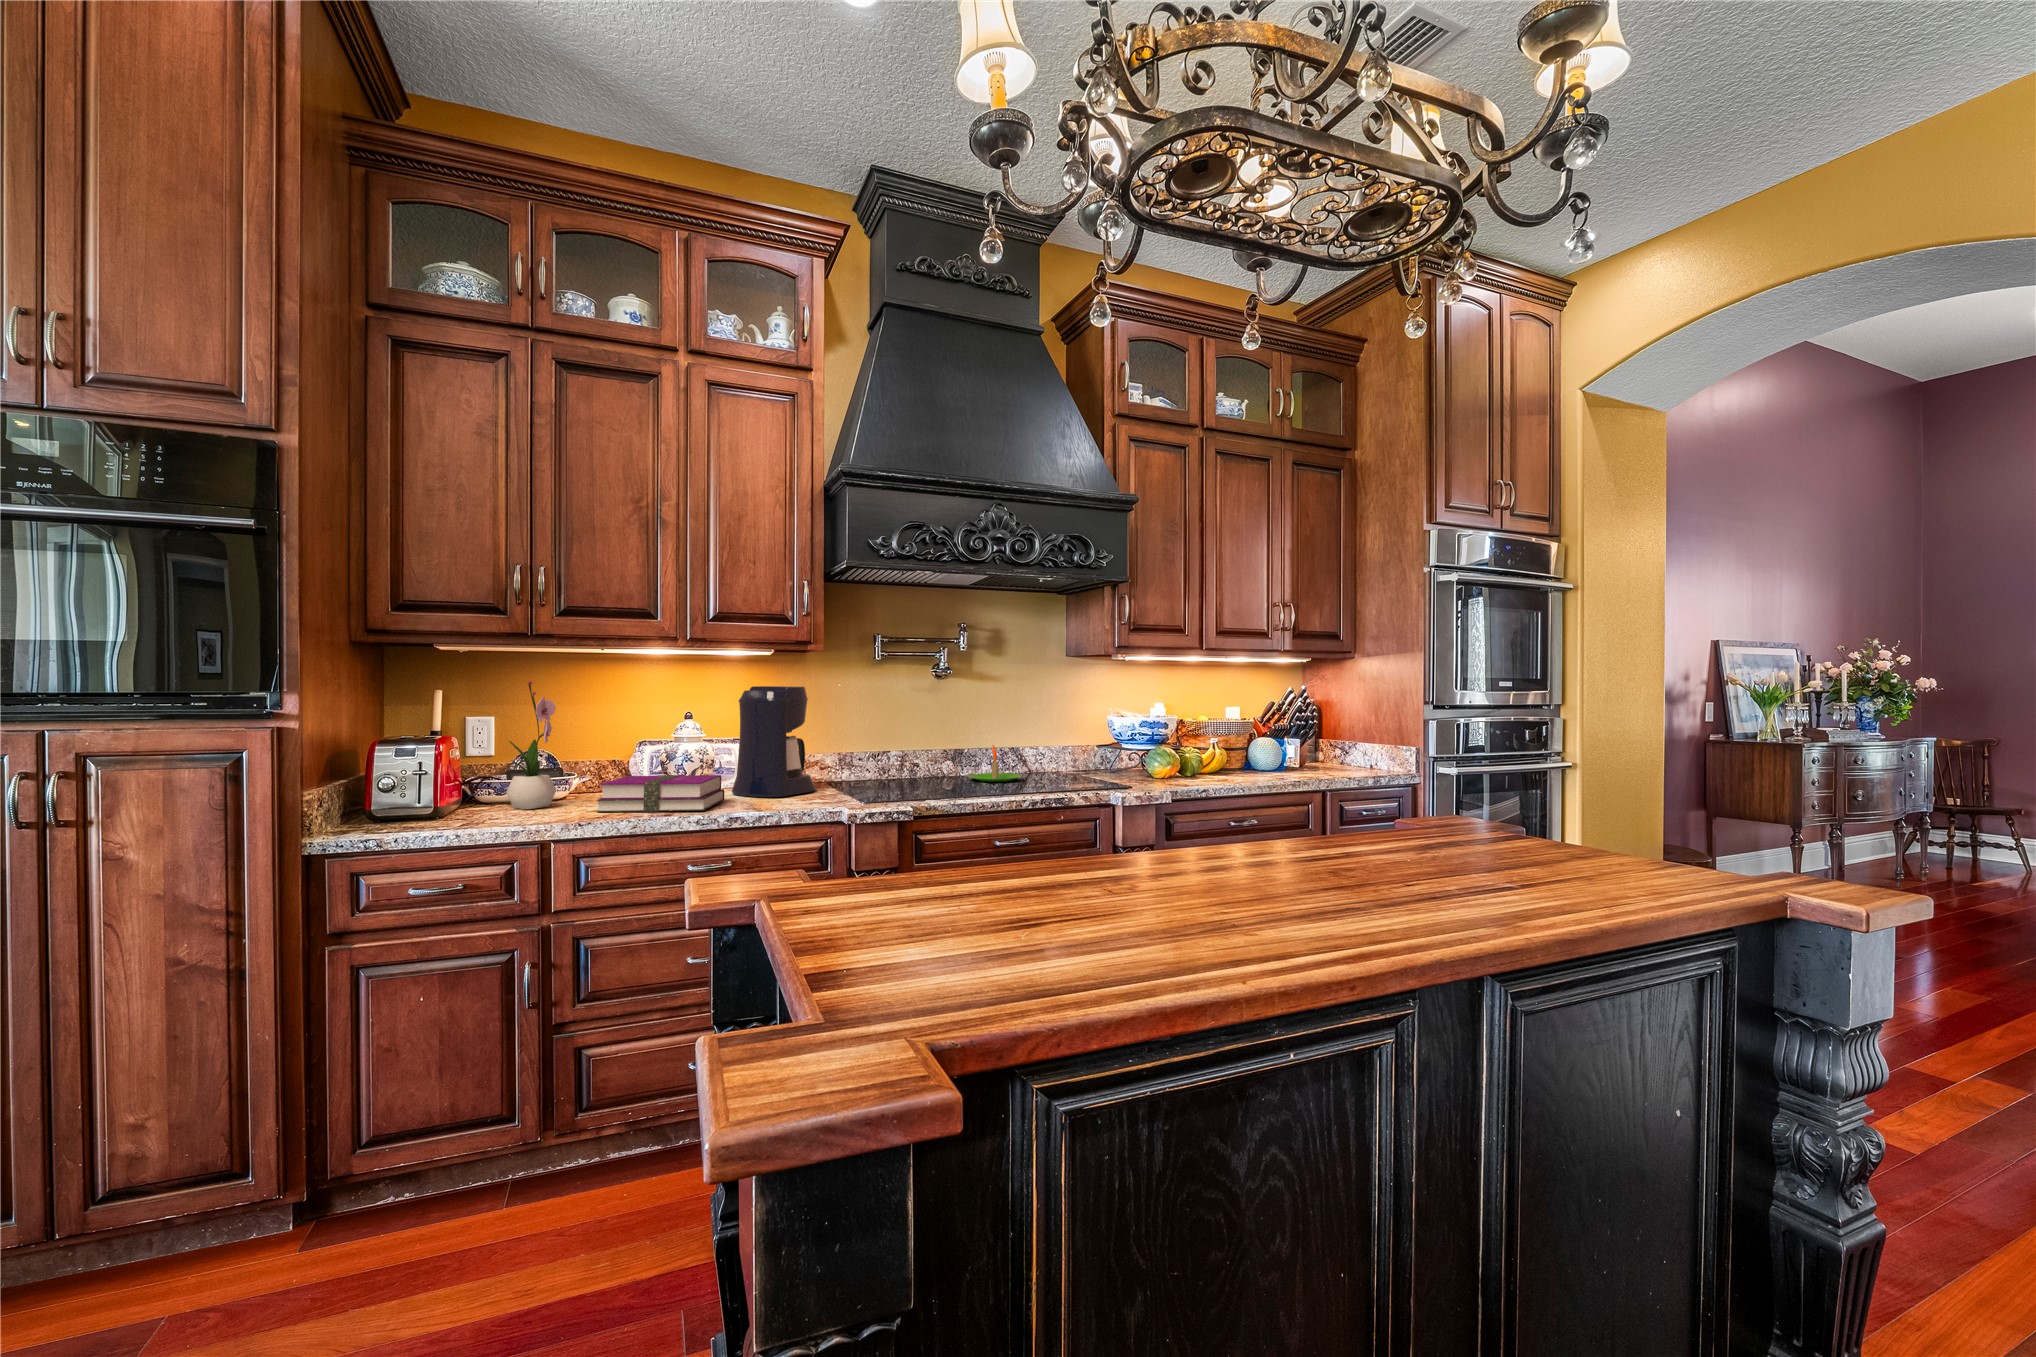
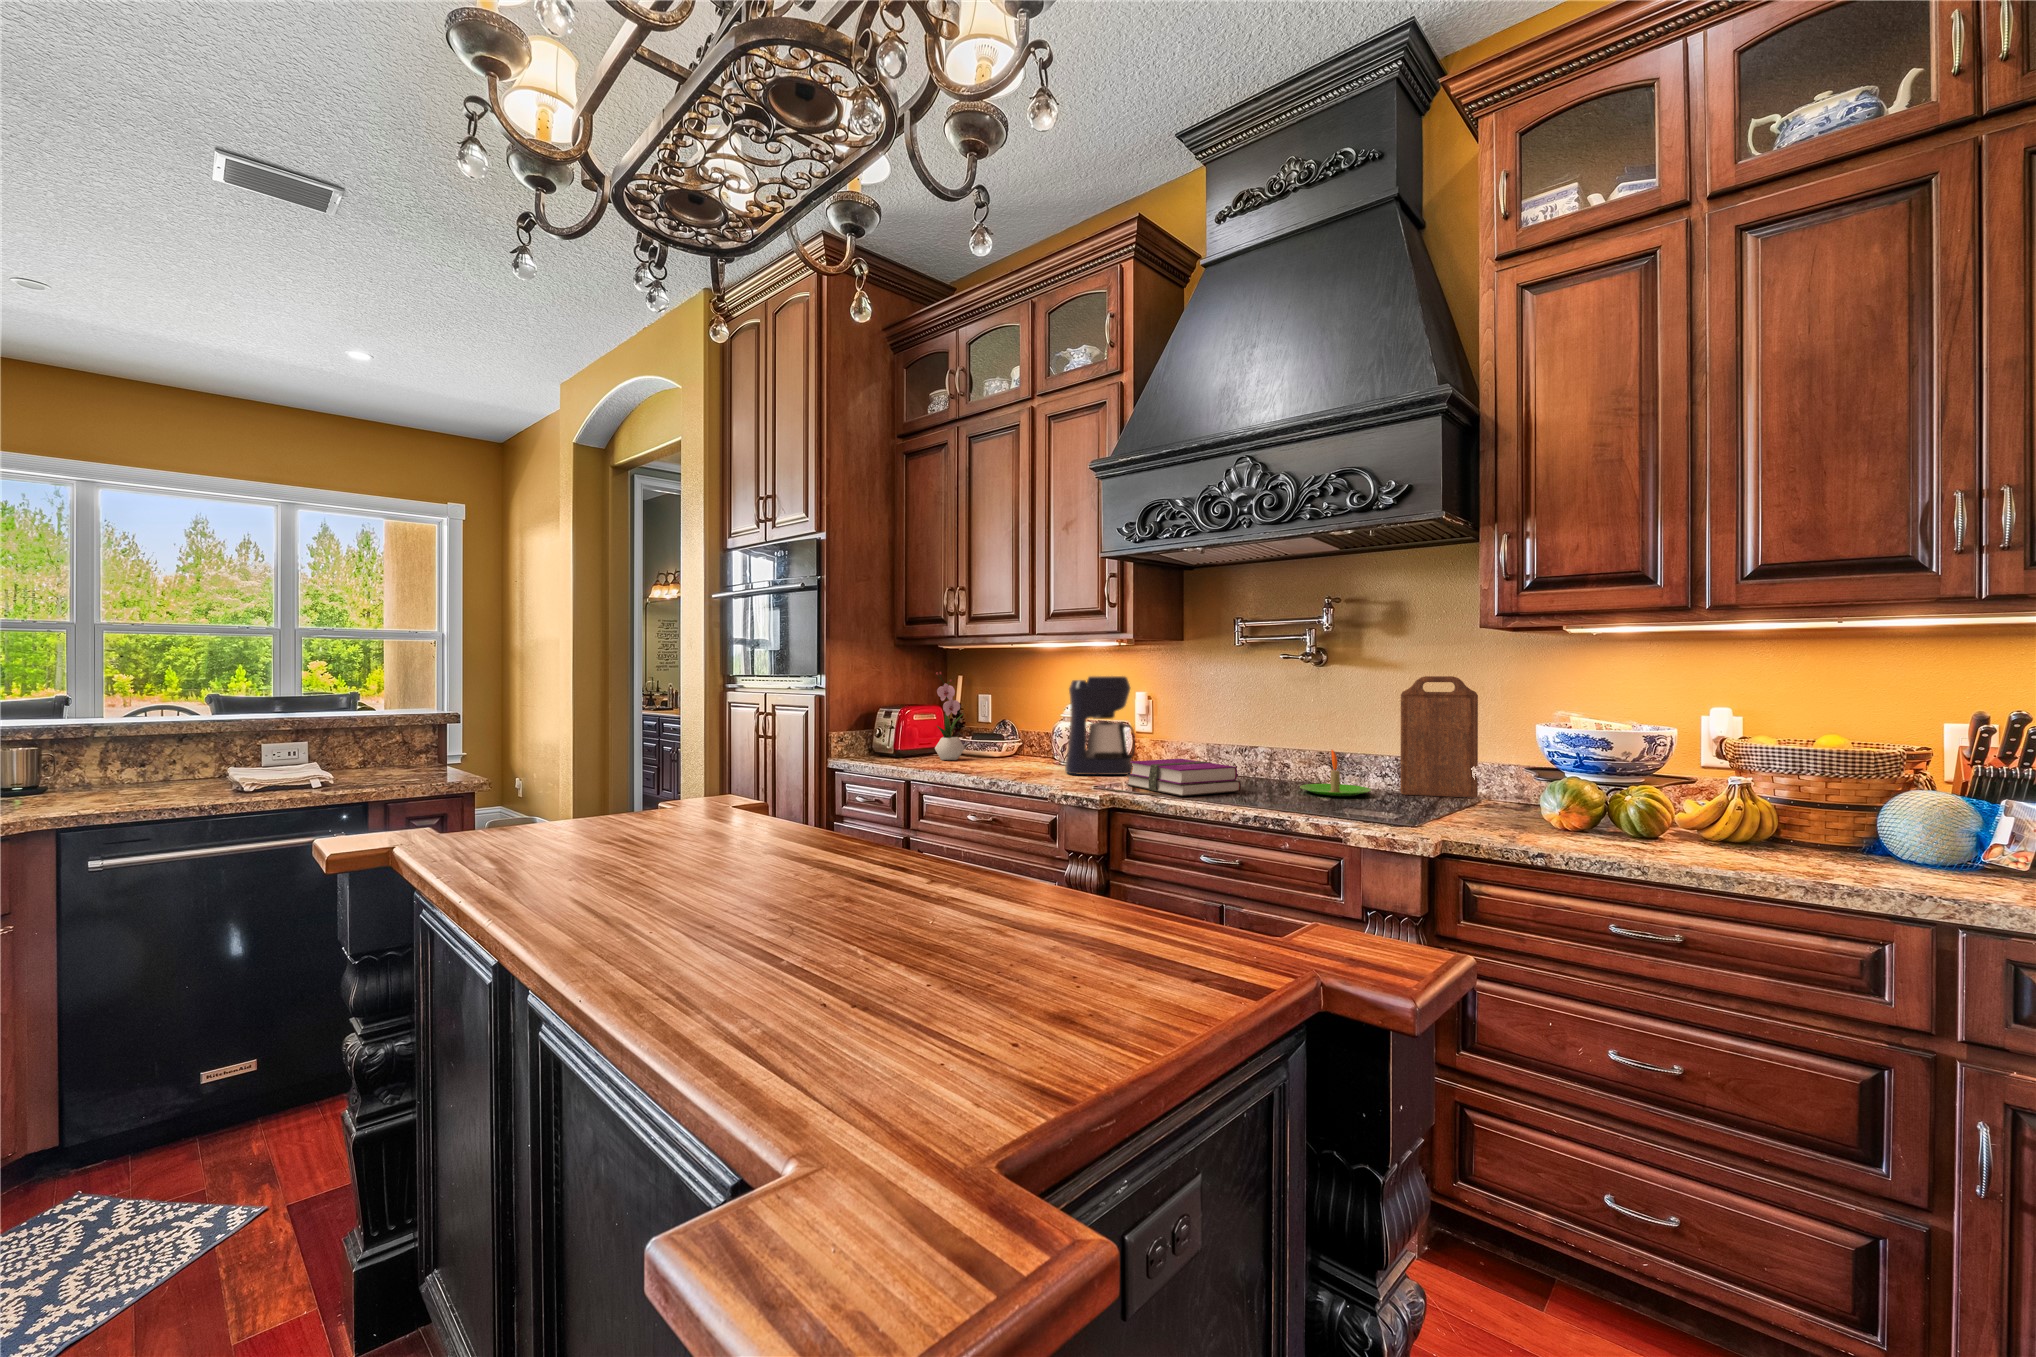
cutting board: none [1016,686,1050,776] -> present [1400,676,1478,798]
hardback book: present [596,775,724,812] -> present [1126,759,1241,796]

